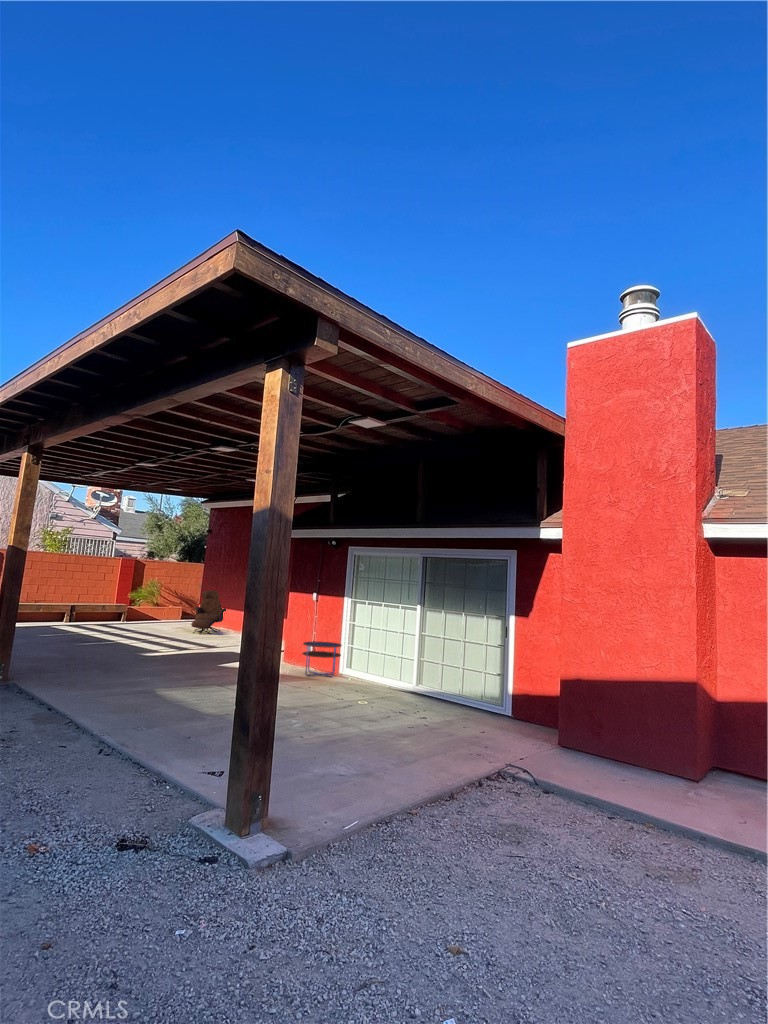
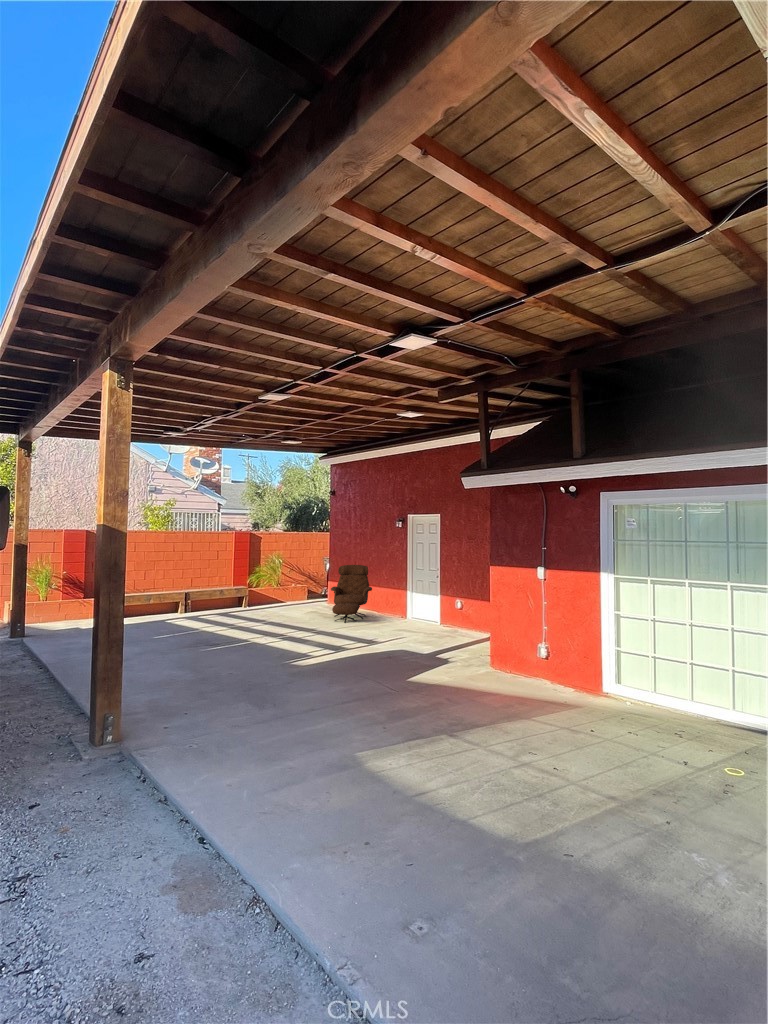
side table: present [303,641,341,677] -> none [543,643,608,704]

